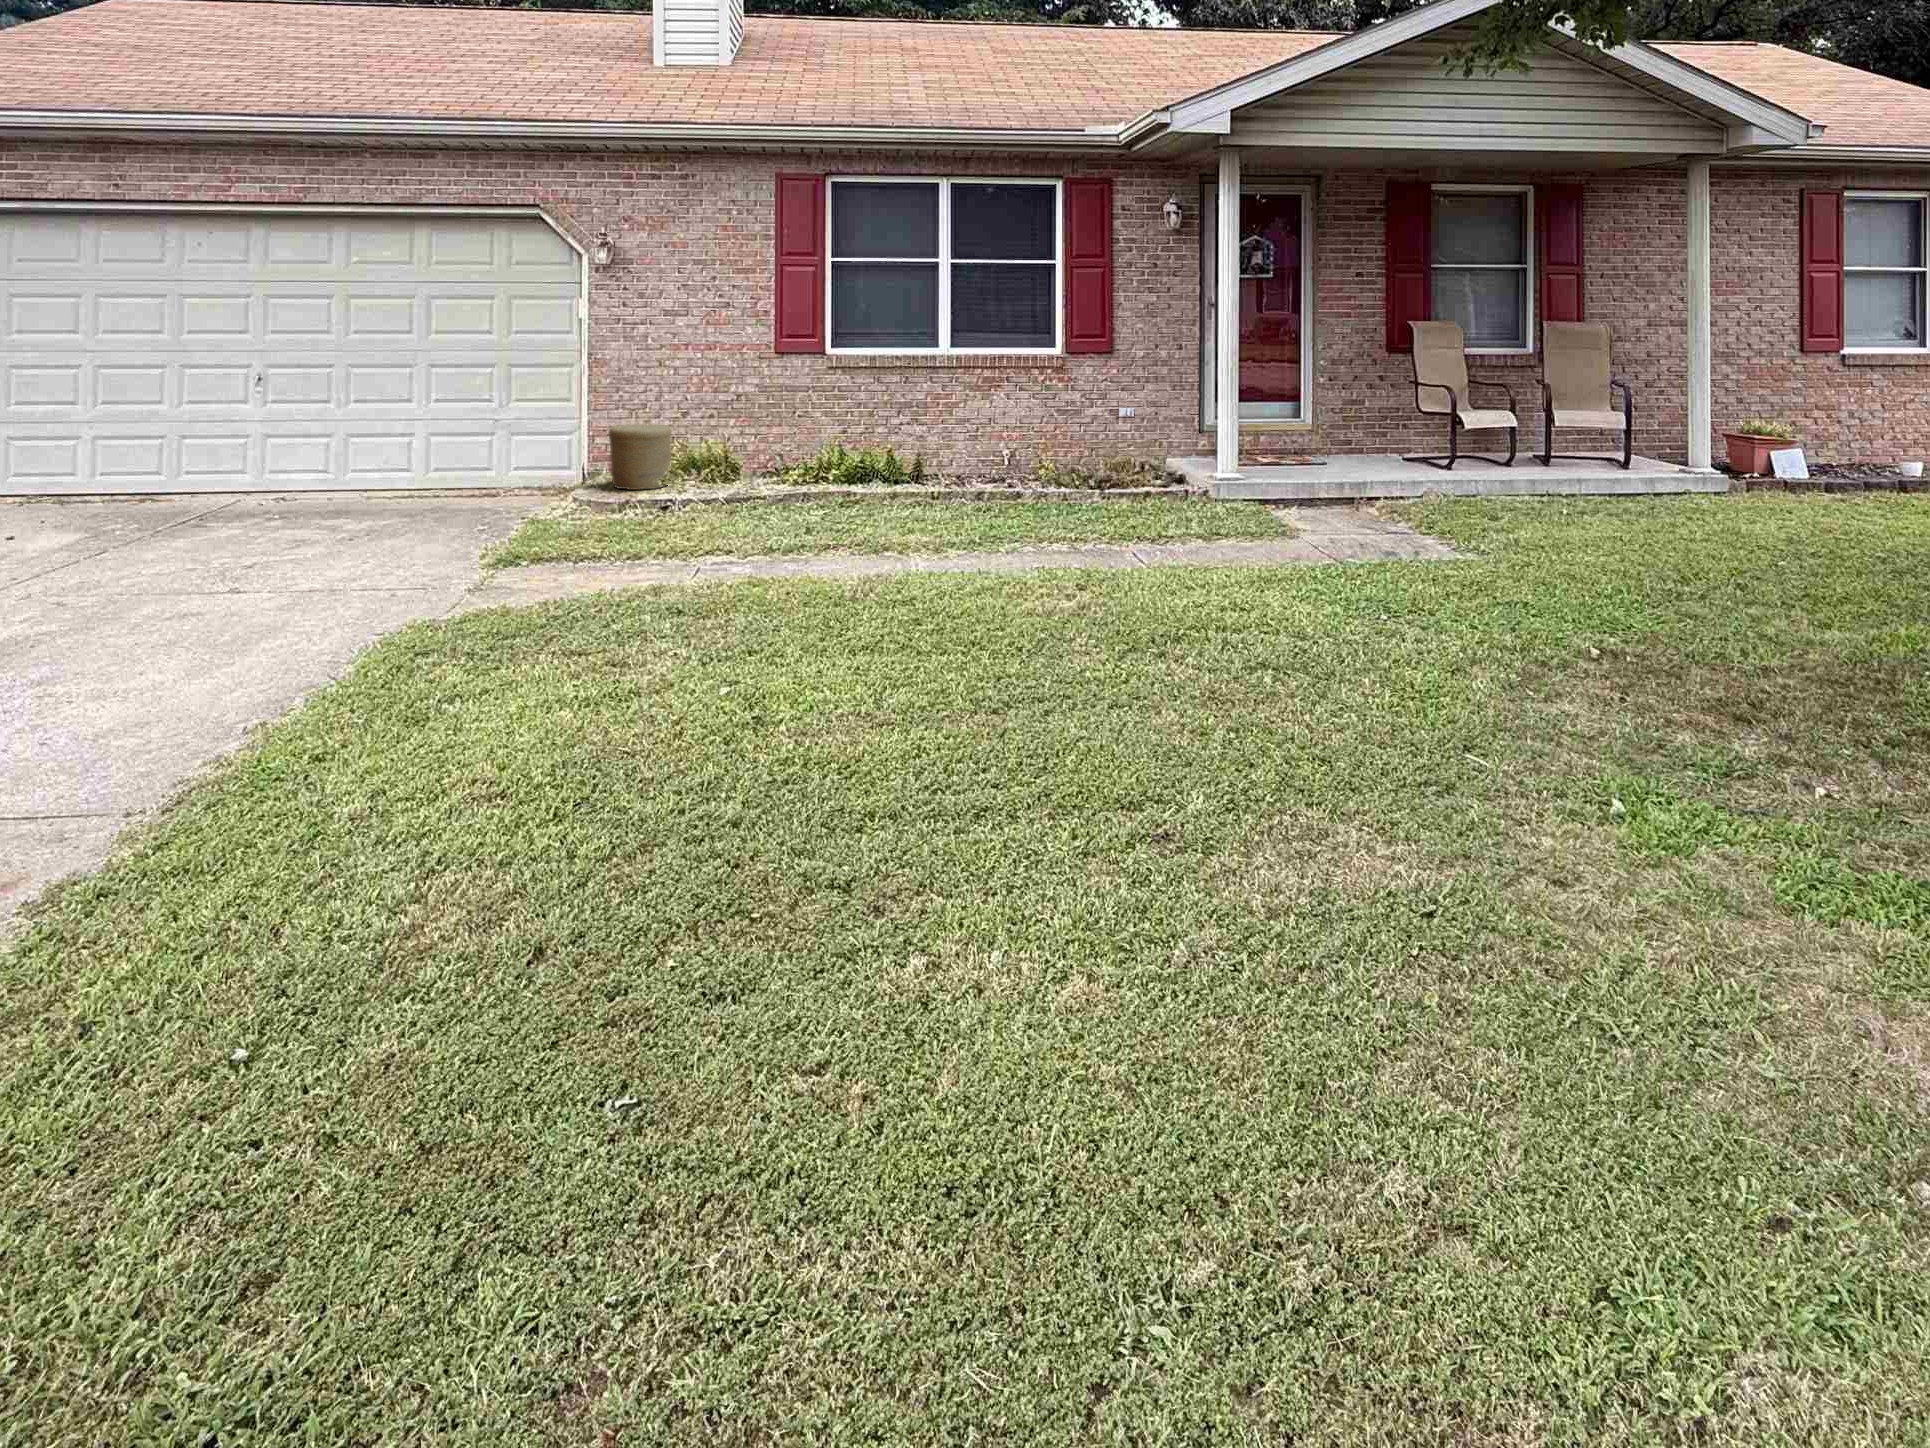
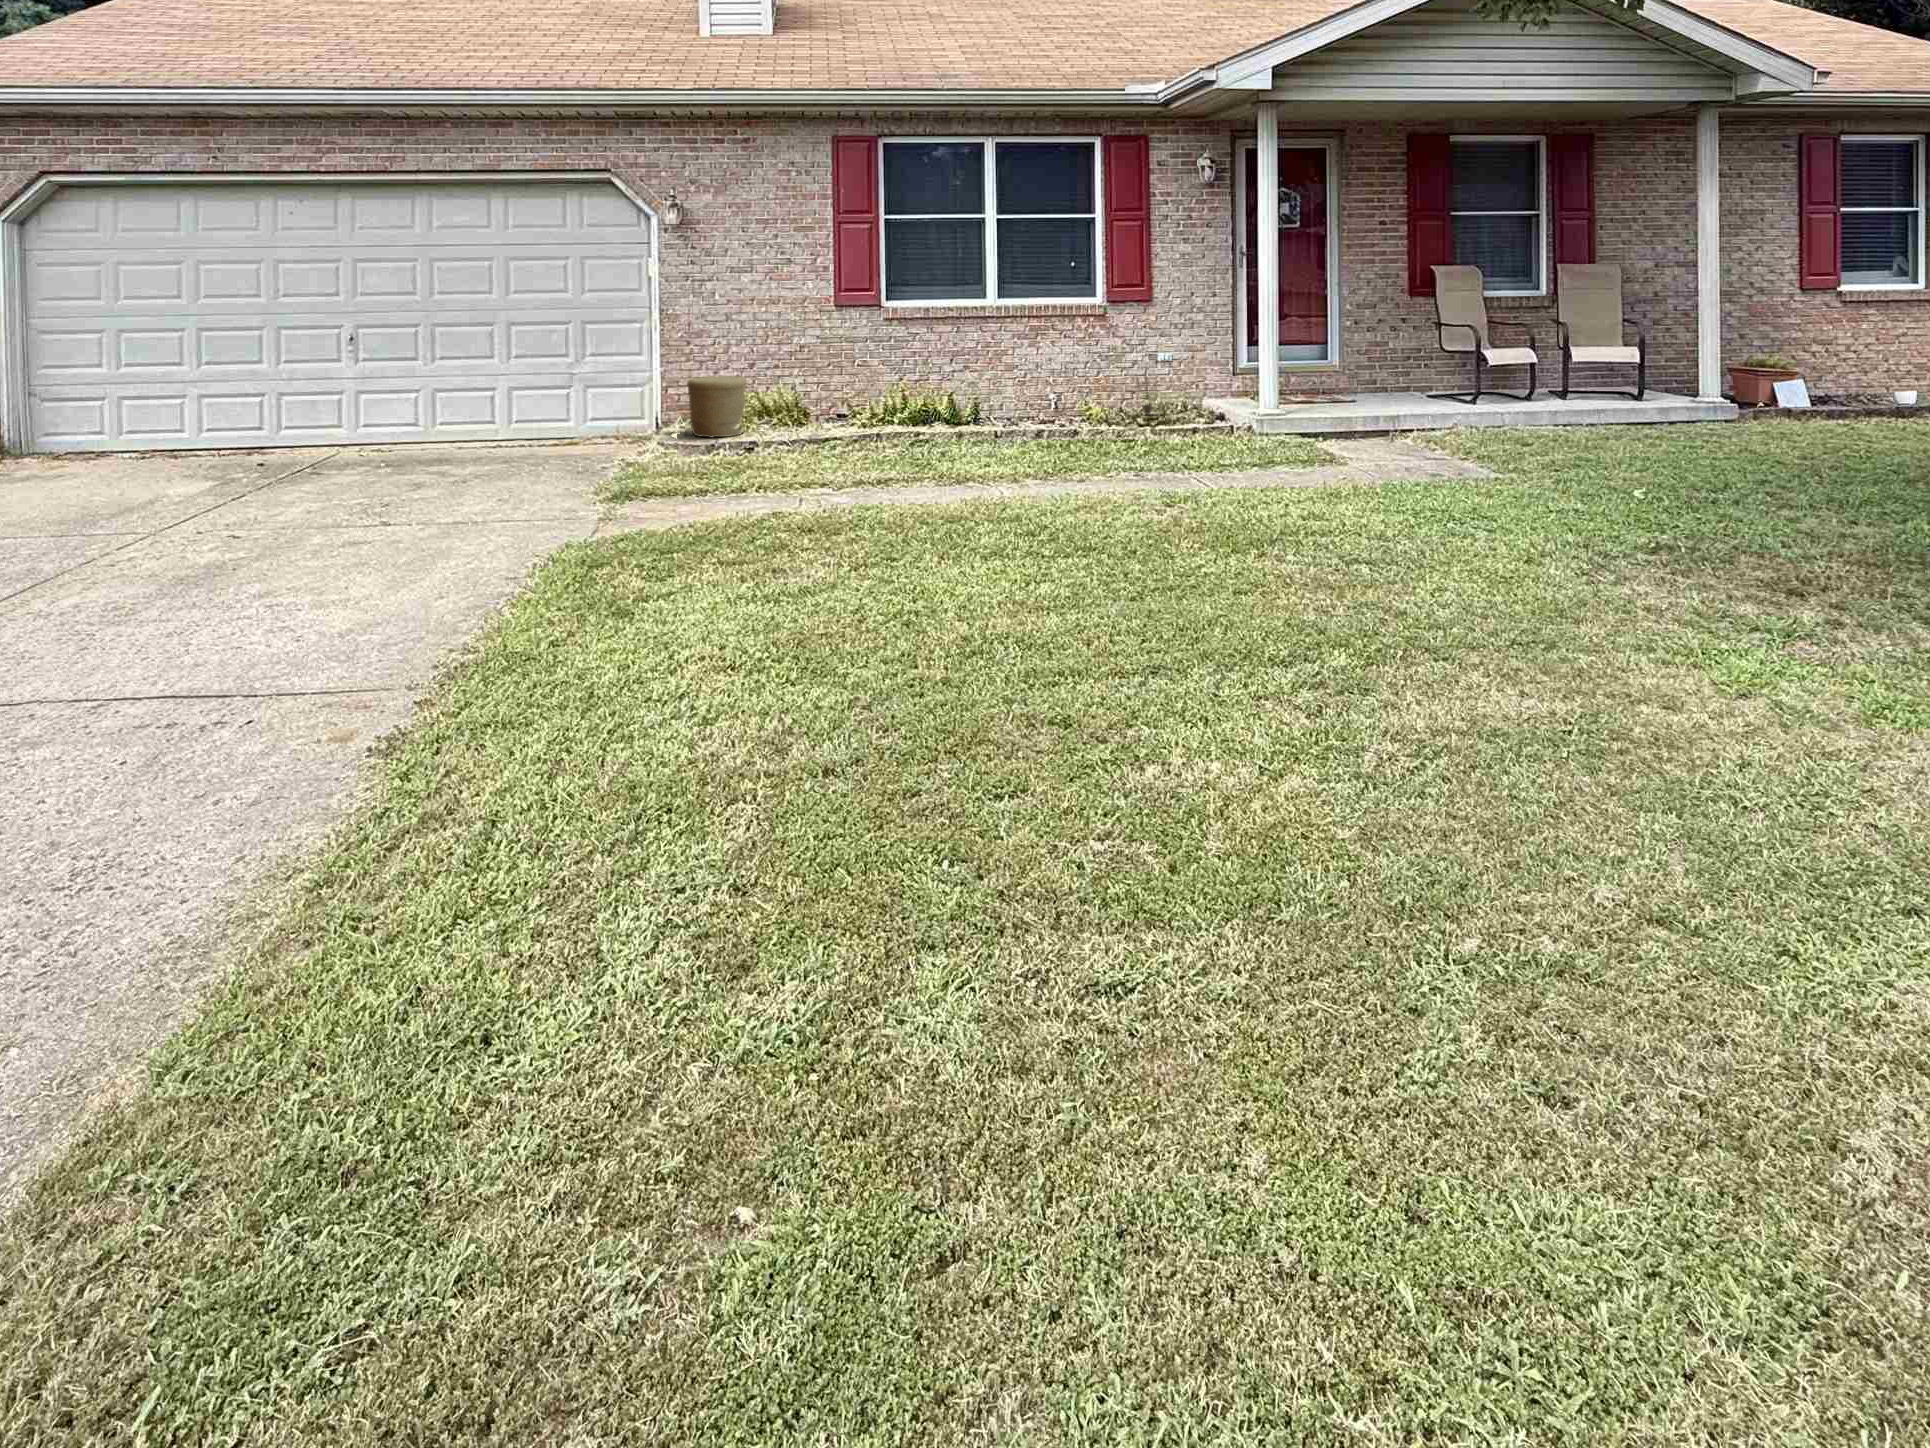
decorative plant: none [1083,429,1117,474] -> present [1137,377,1152,415]

